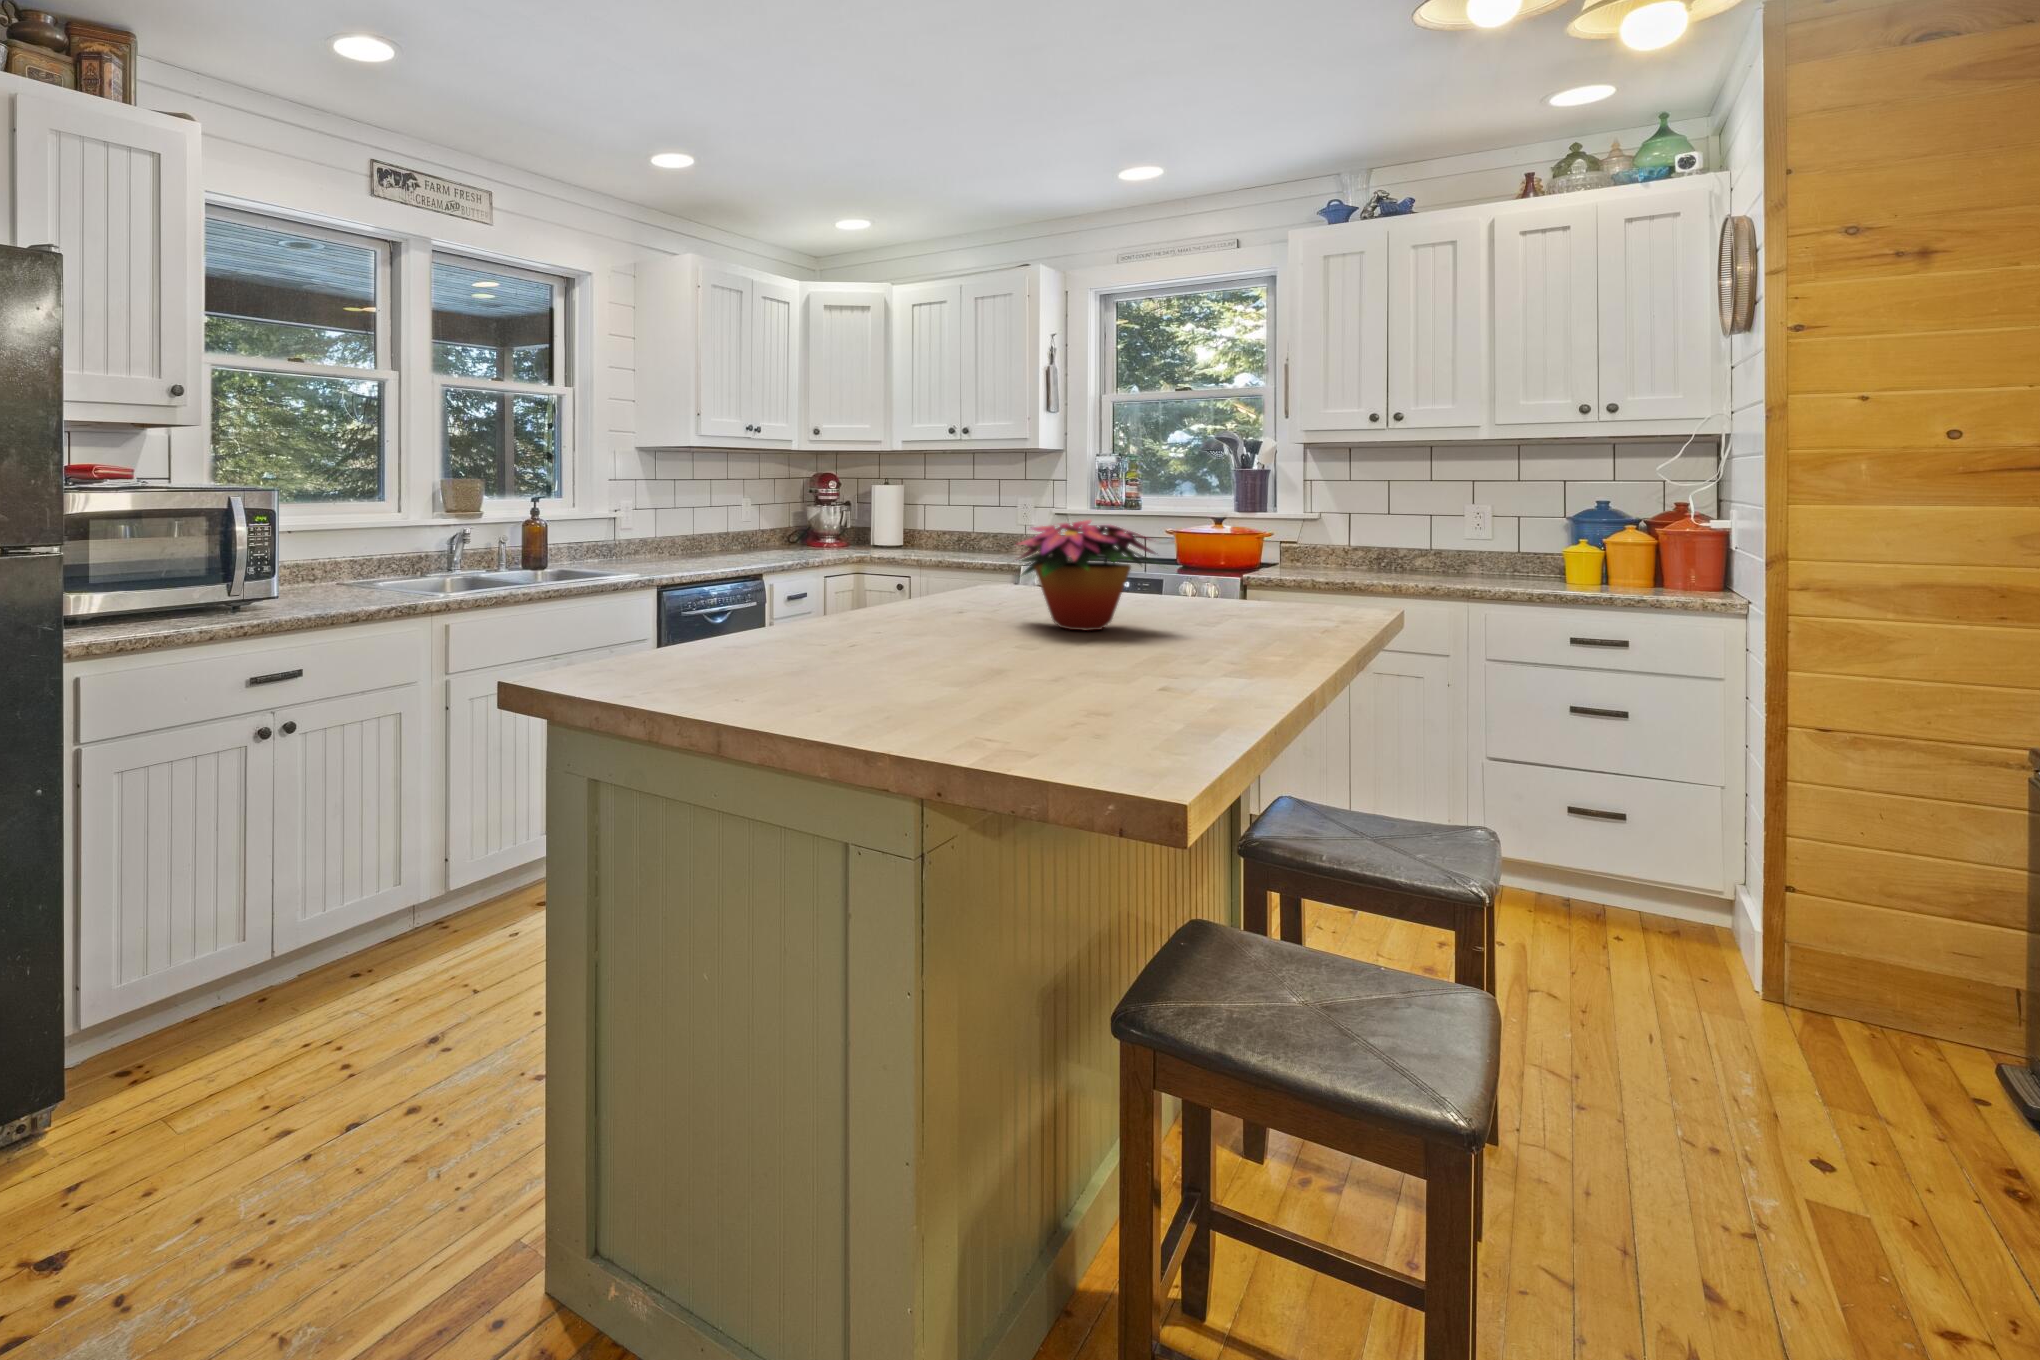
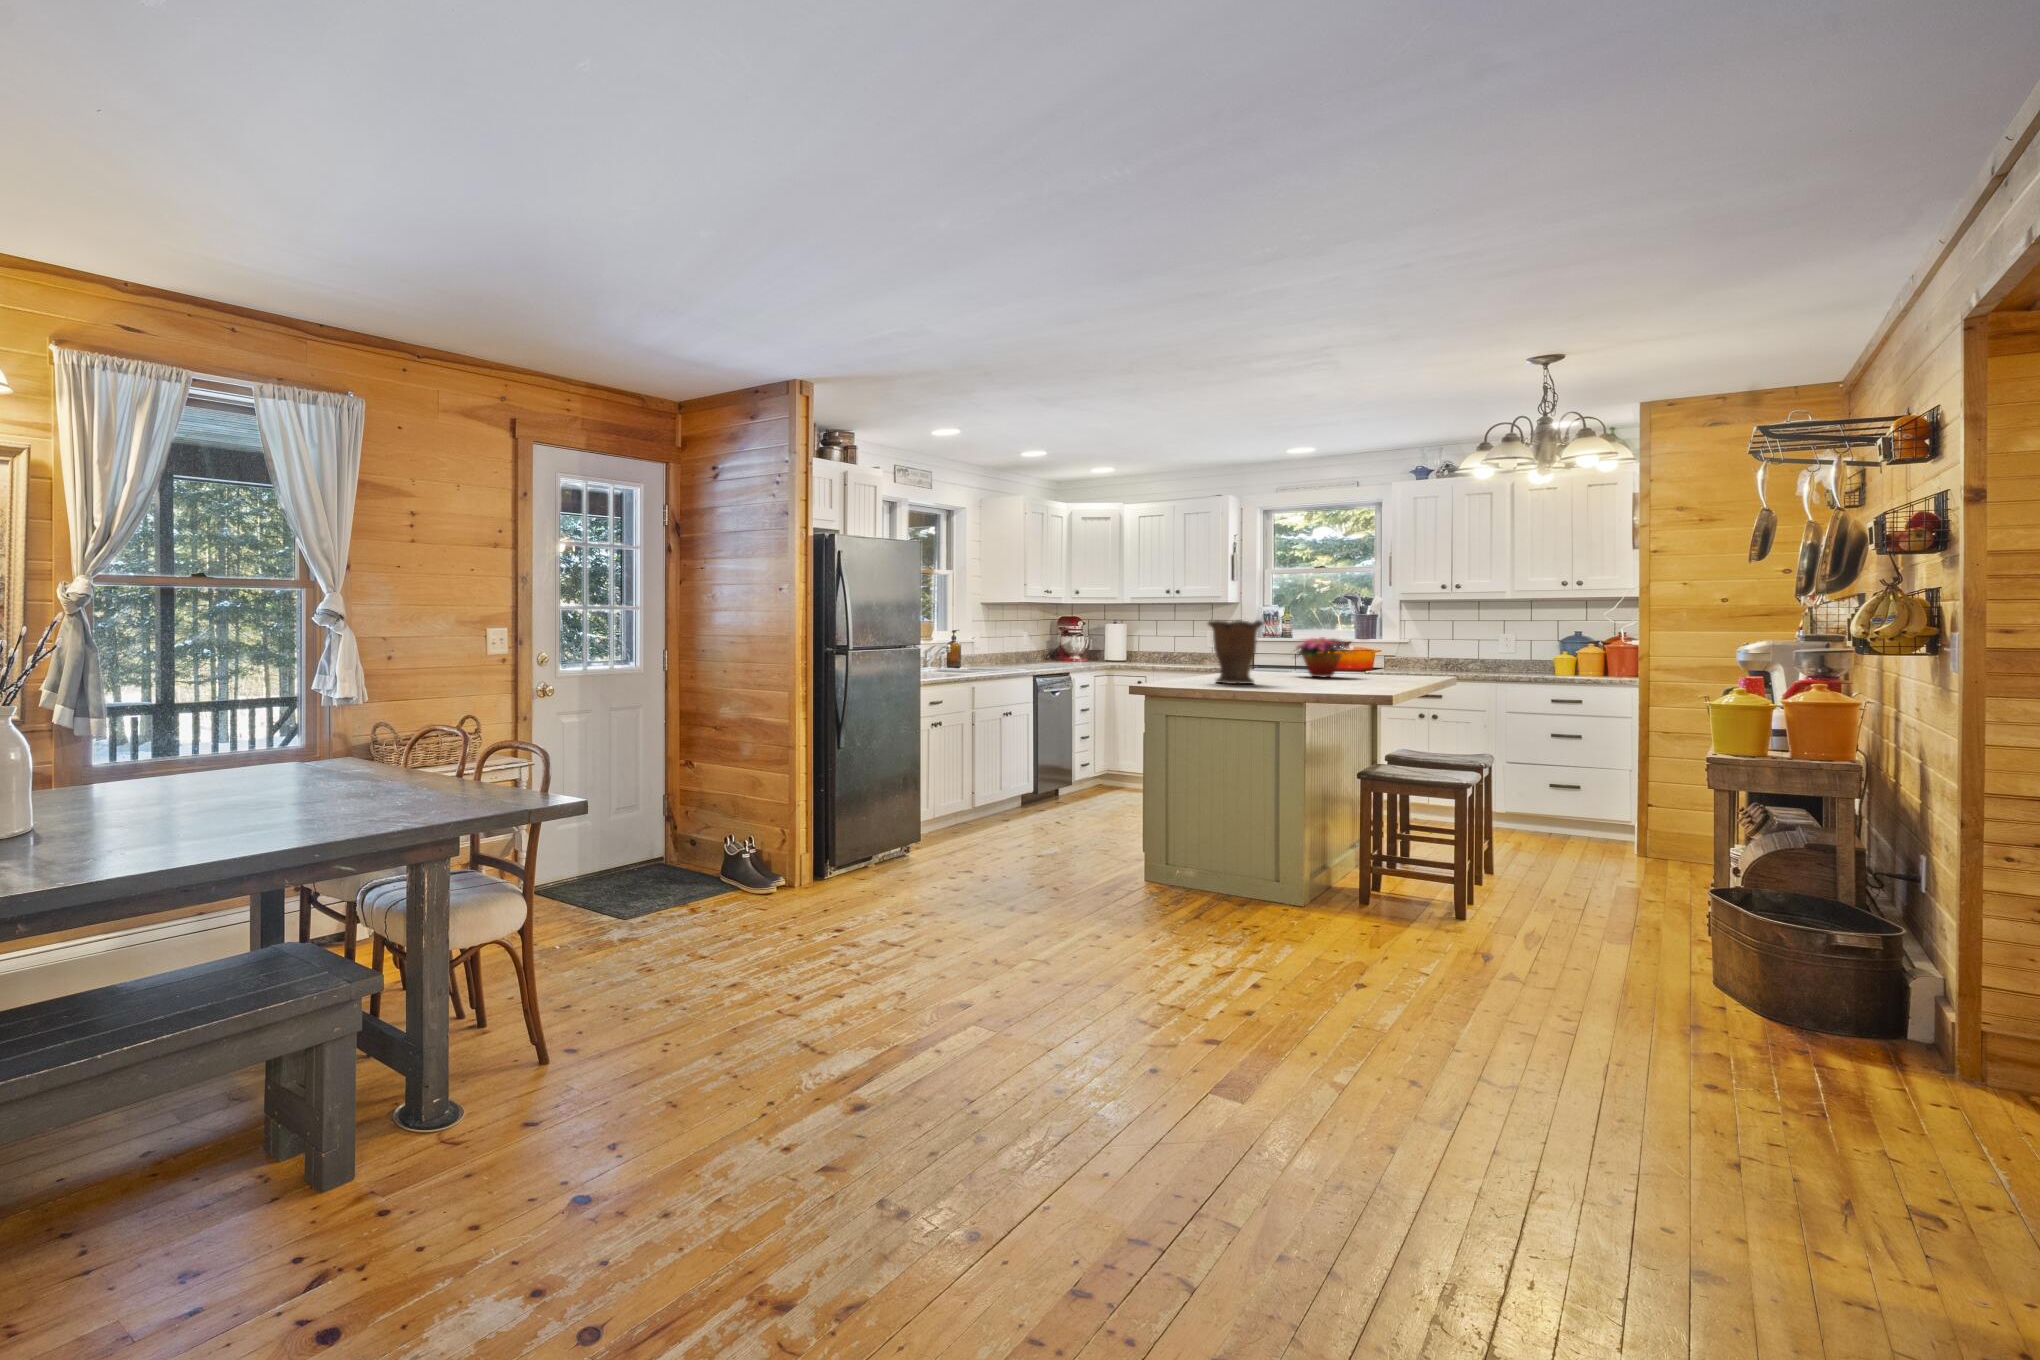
vase: none [701,472,857,681] -> present [1208,621,1264,684]

